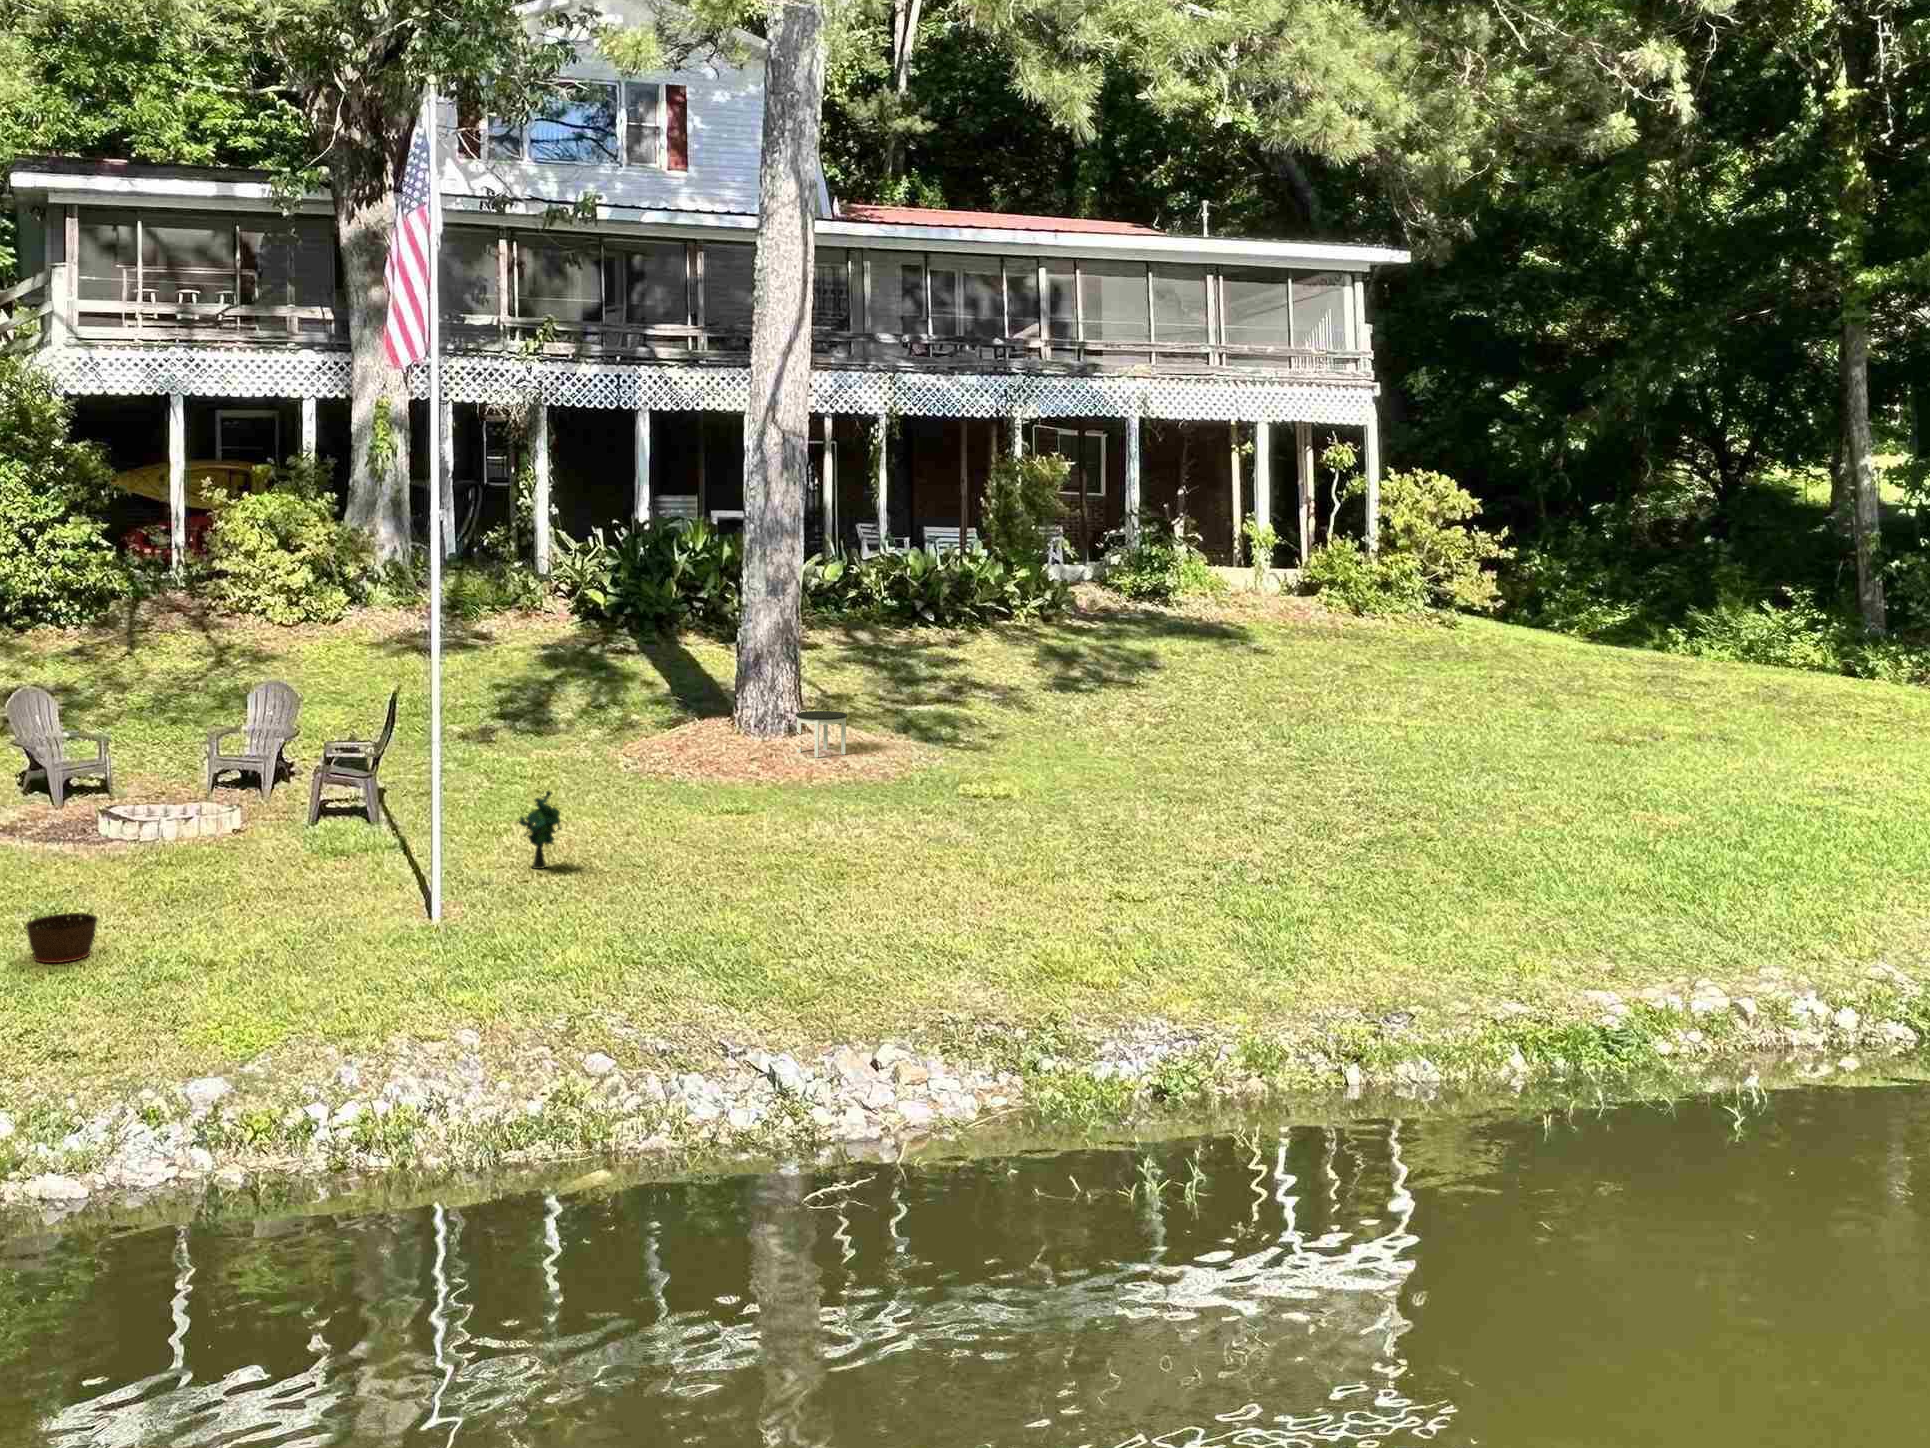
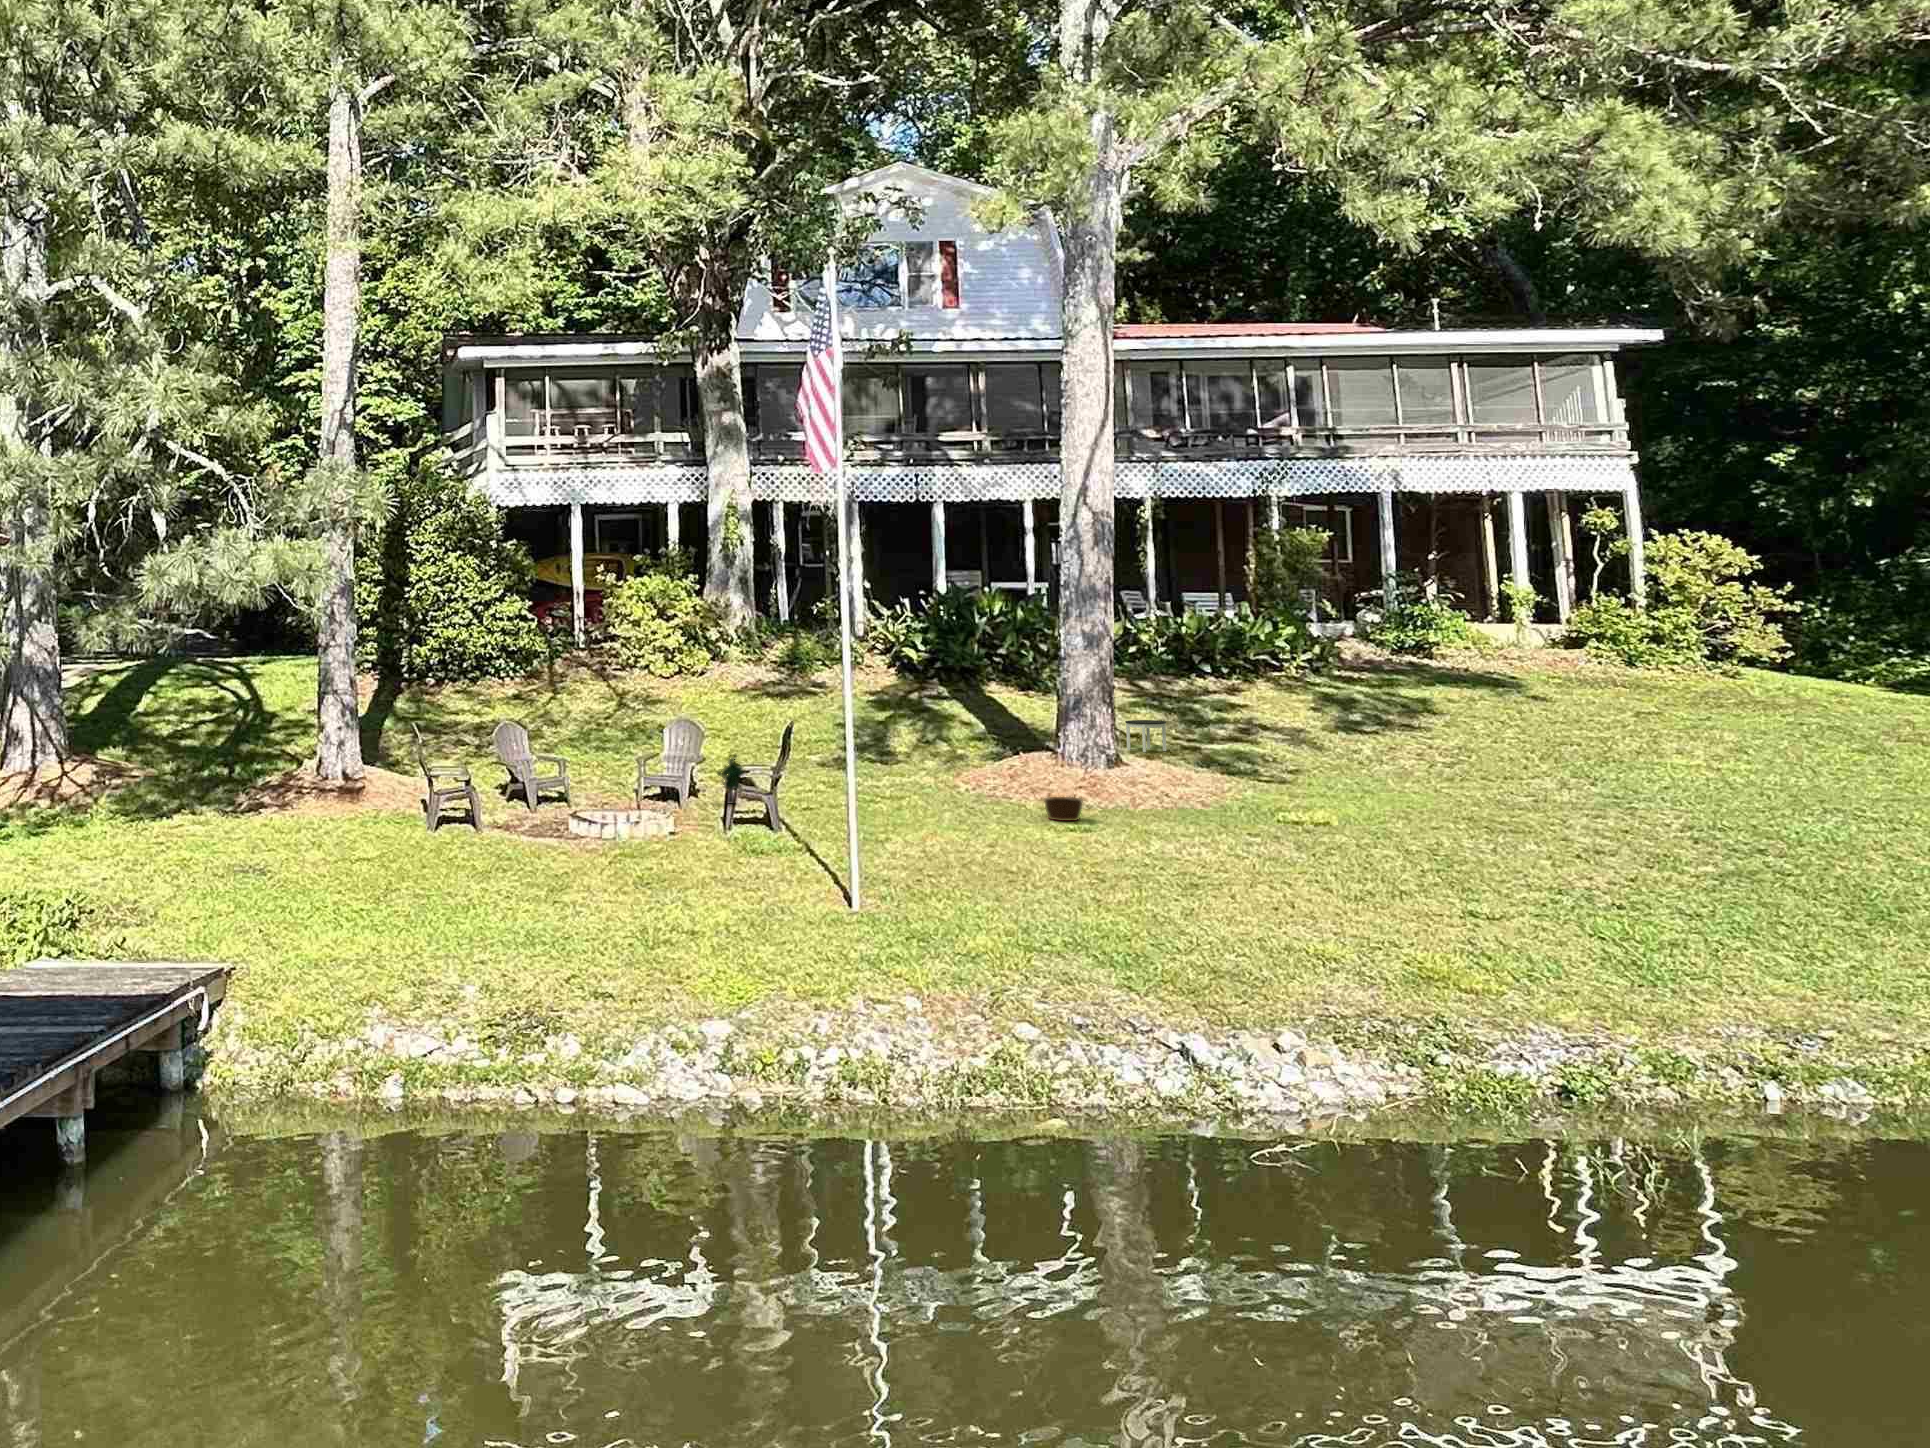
decorative plant: present [519,791,561,869] -> present [717,755,743,804]
basket: present [26,913,98,963] -> present [1044,797,1083,821]

